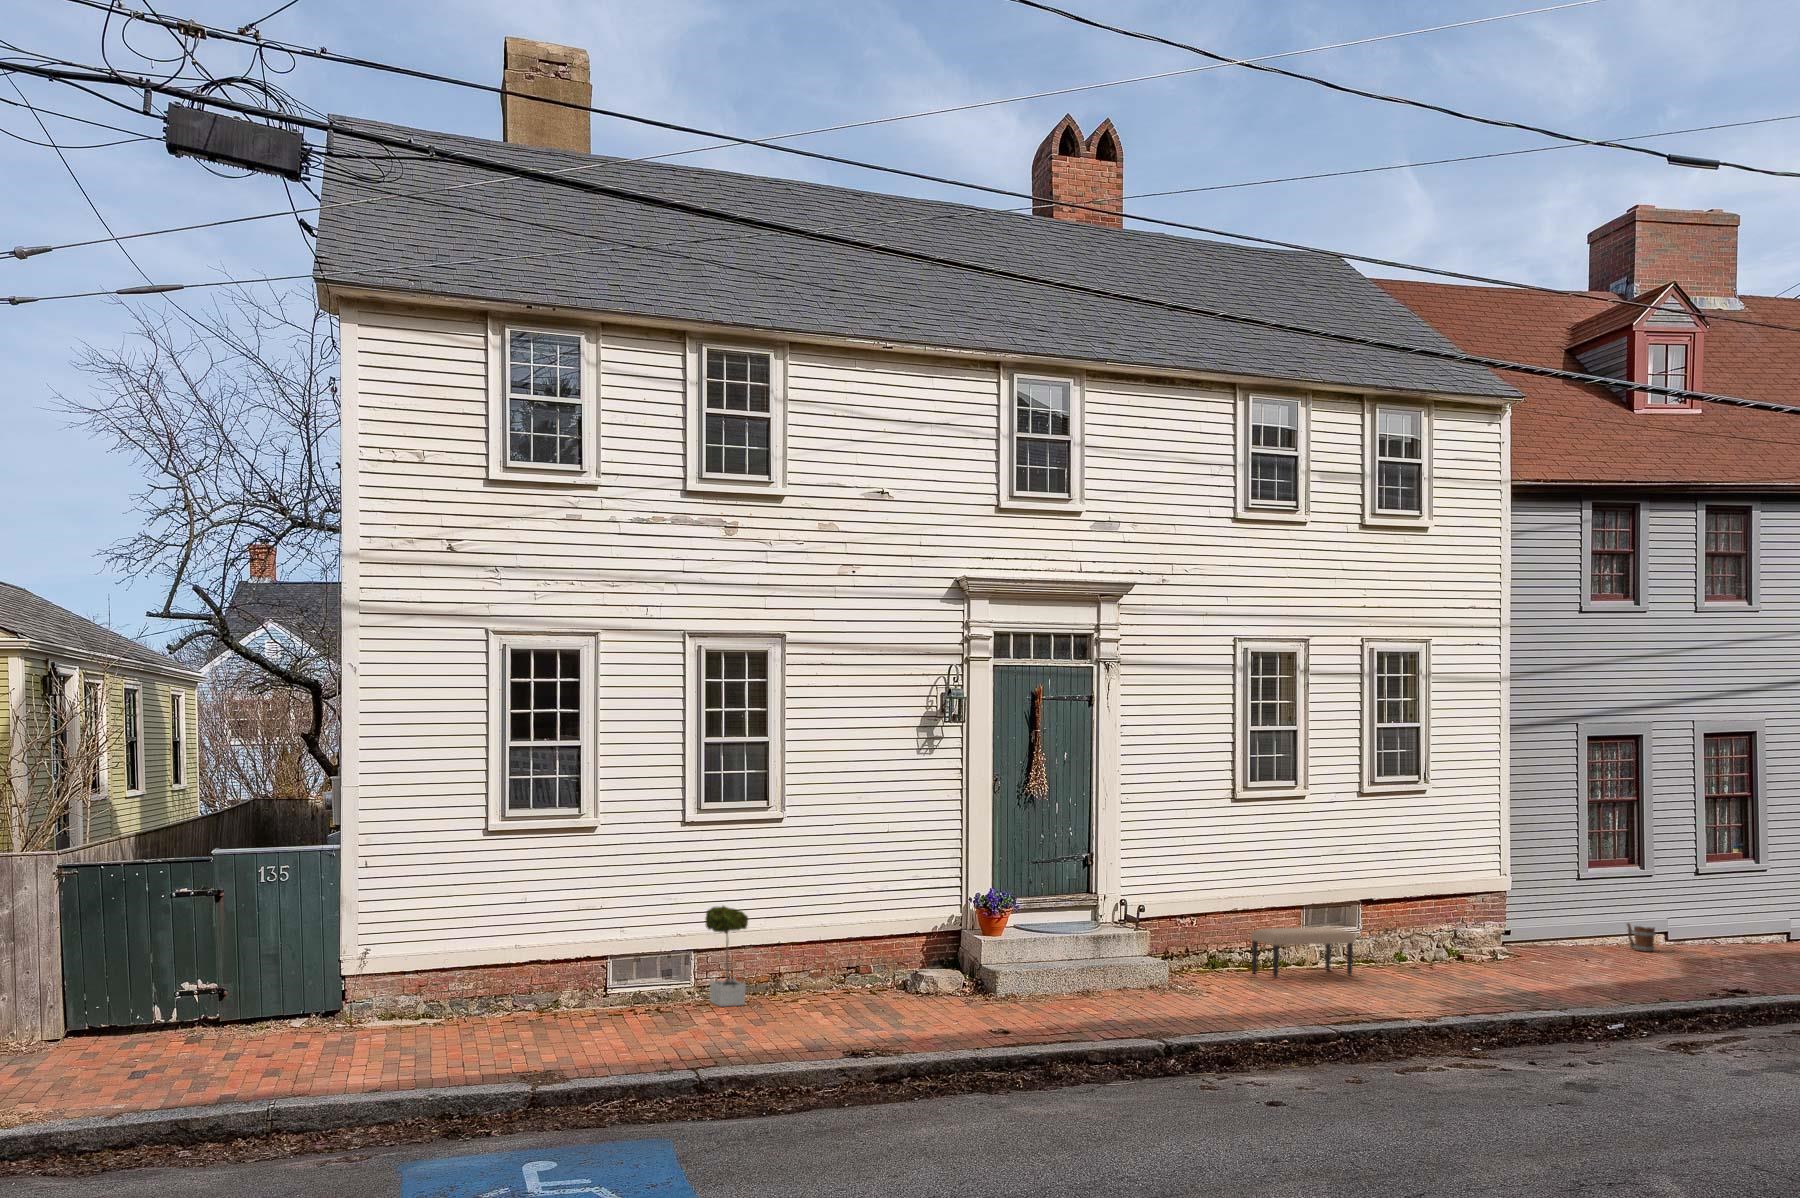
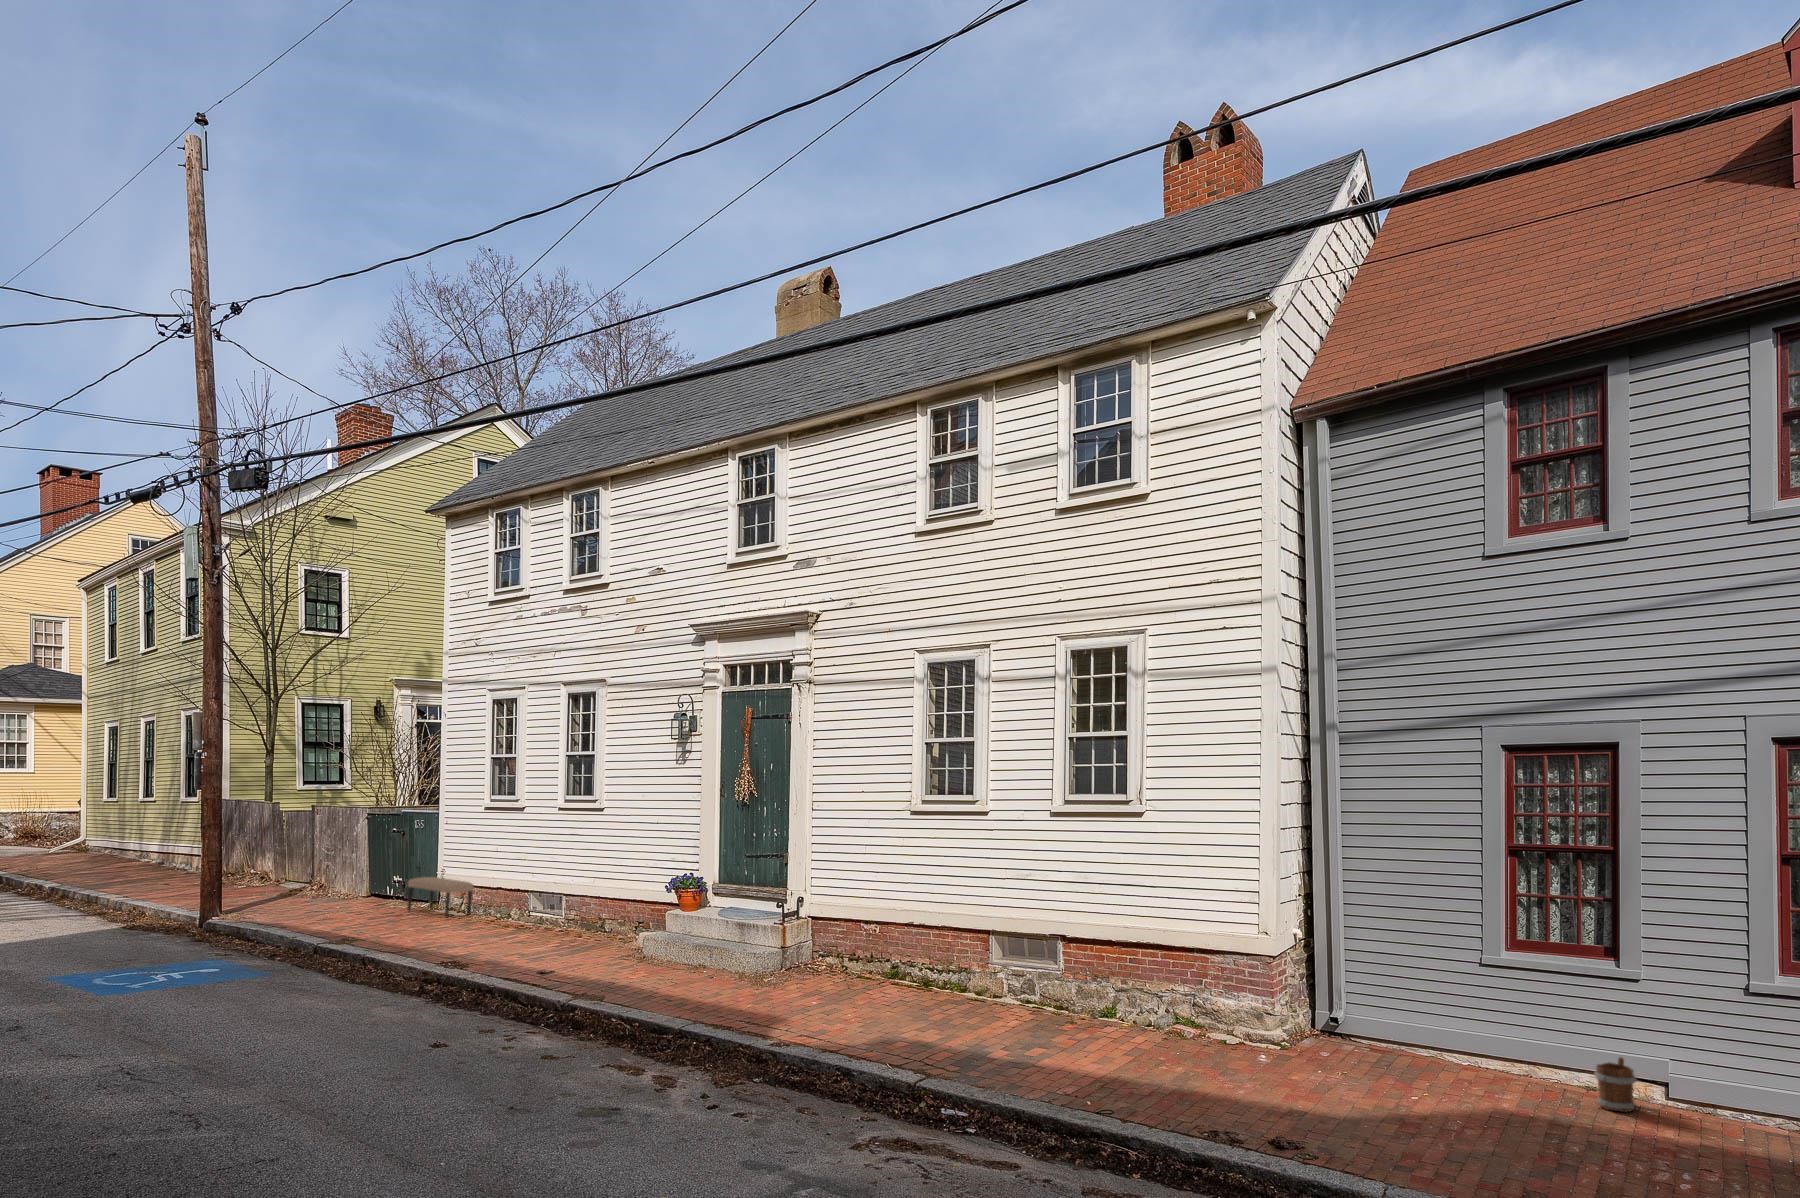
potted tree: present [706,906,748,1006] -> none [547,863,575,934]
bench: present [1251,927,1355,978] -> present [407,877,474,917]

